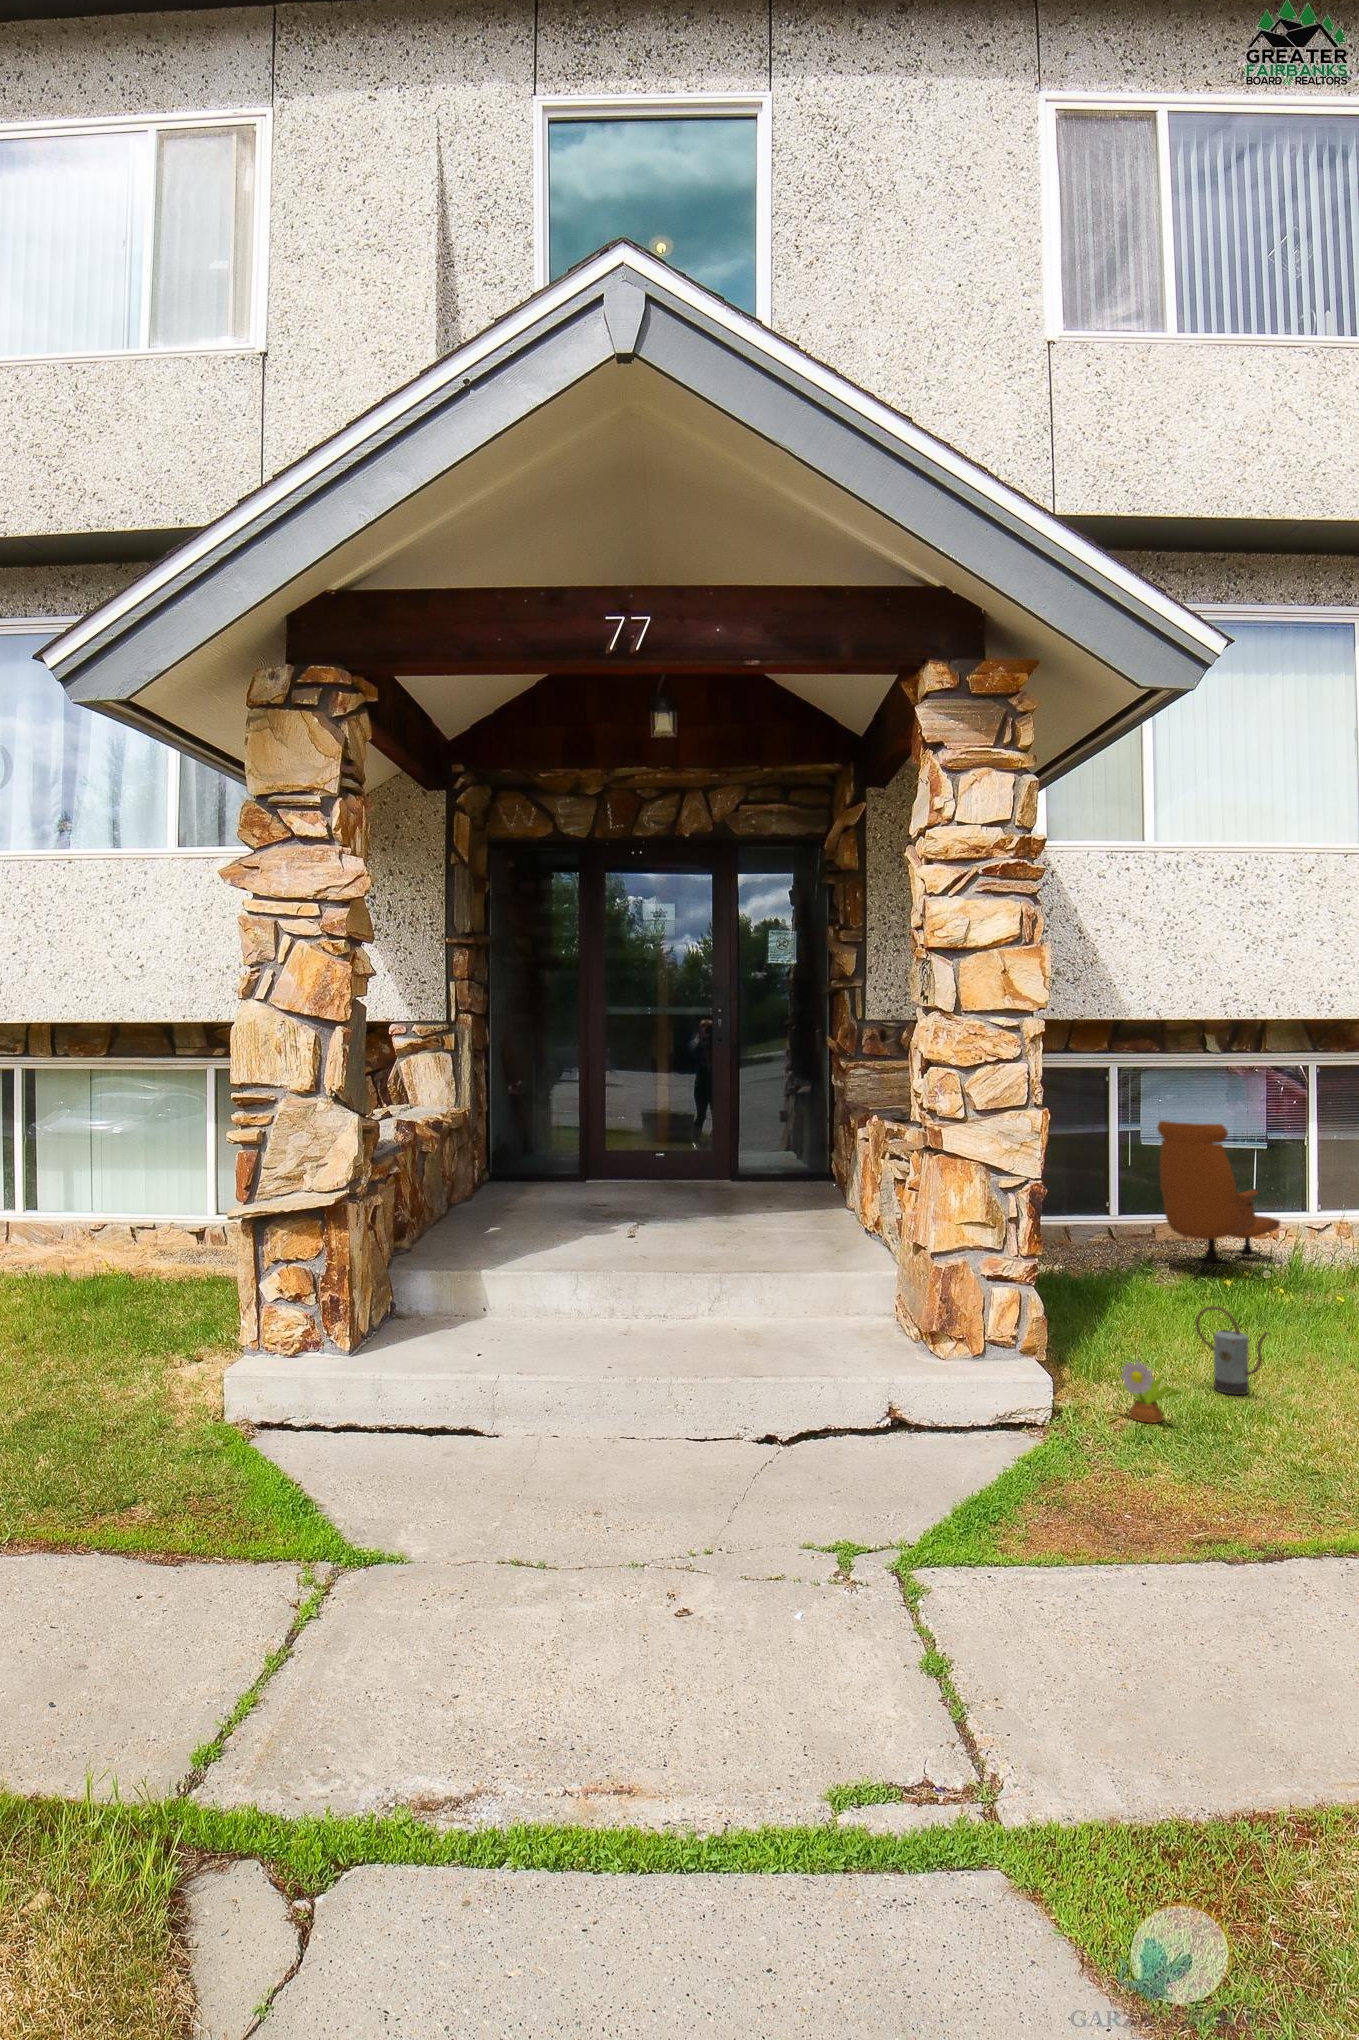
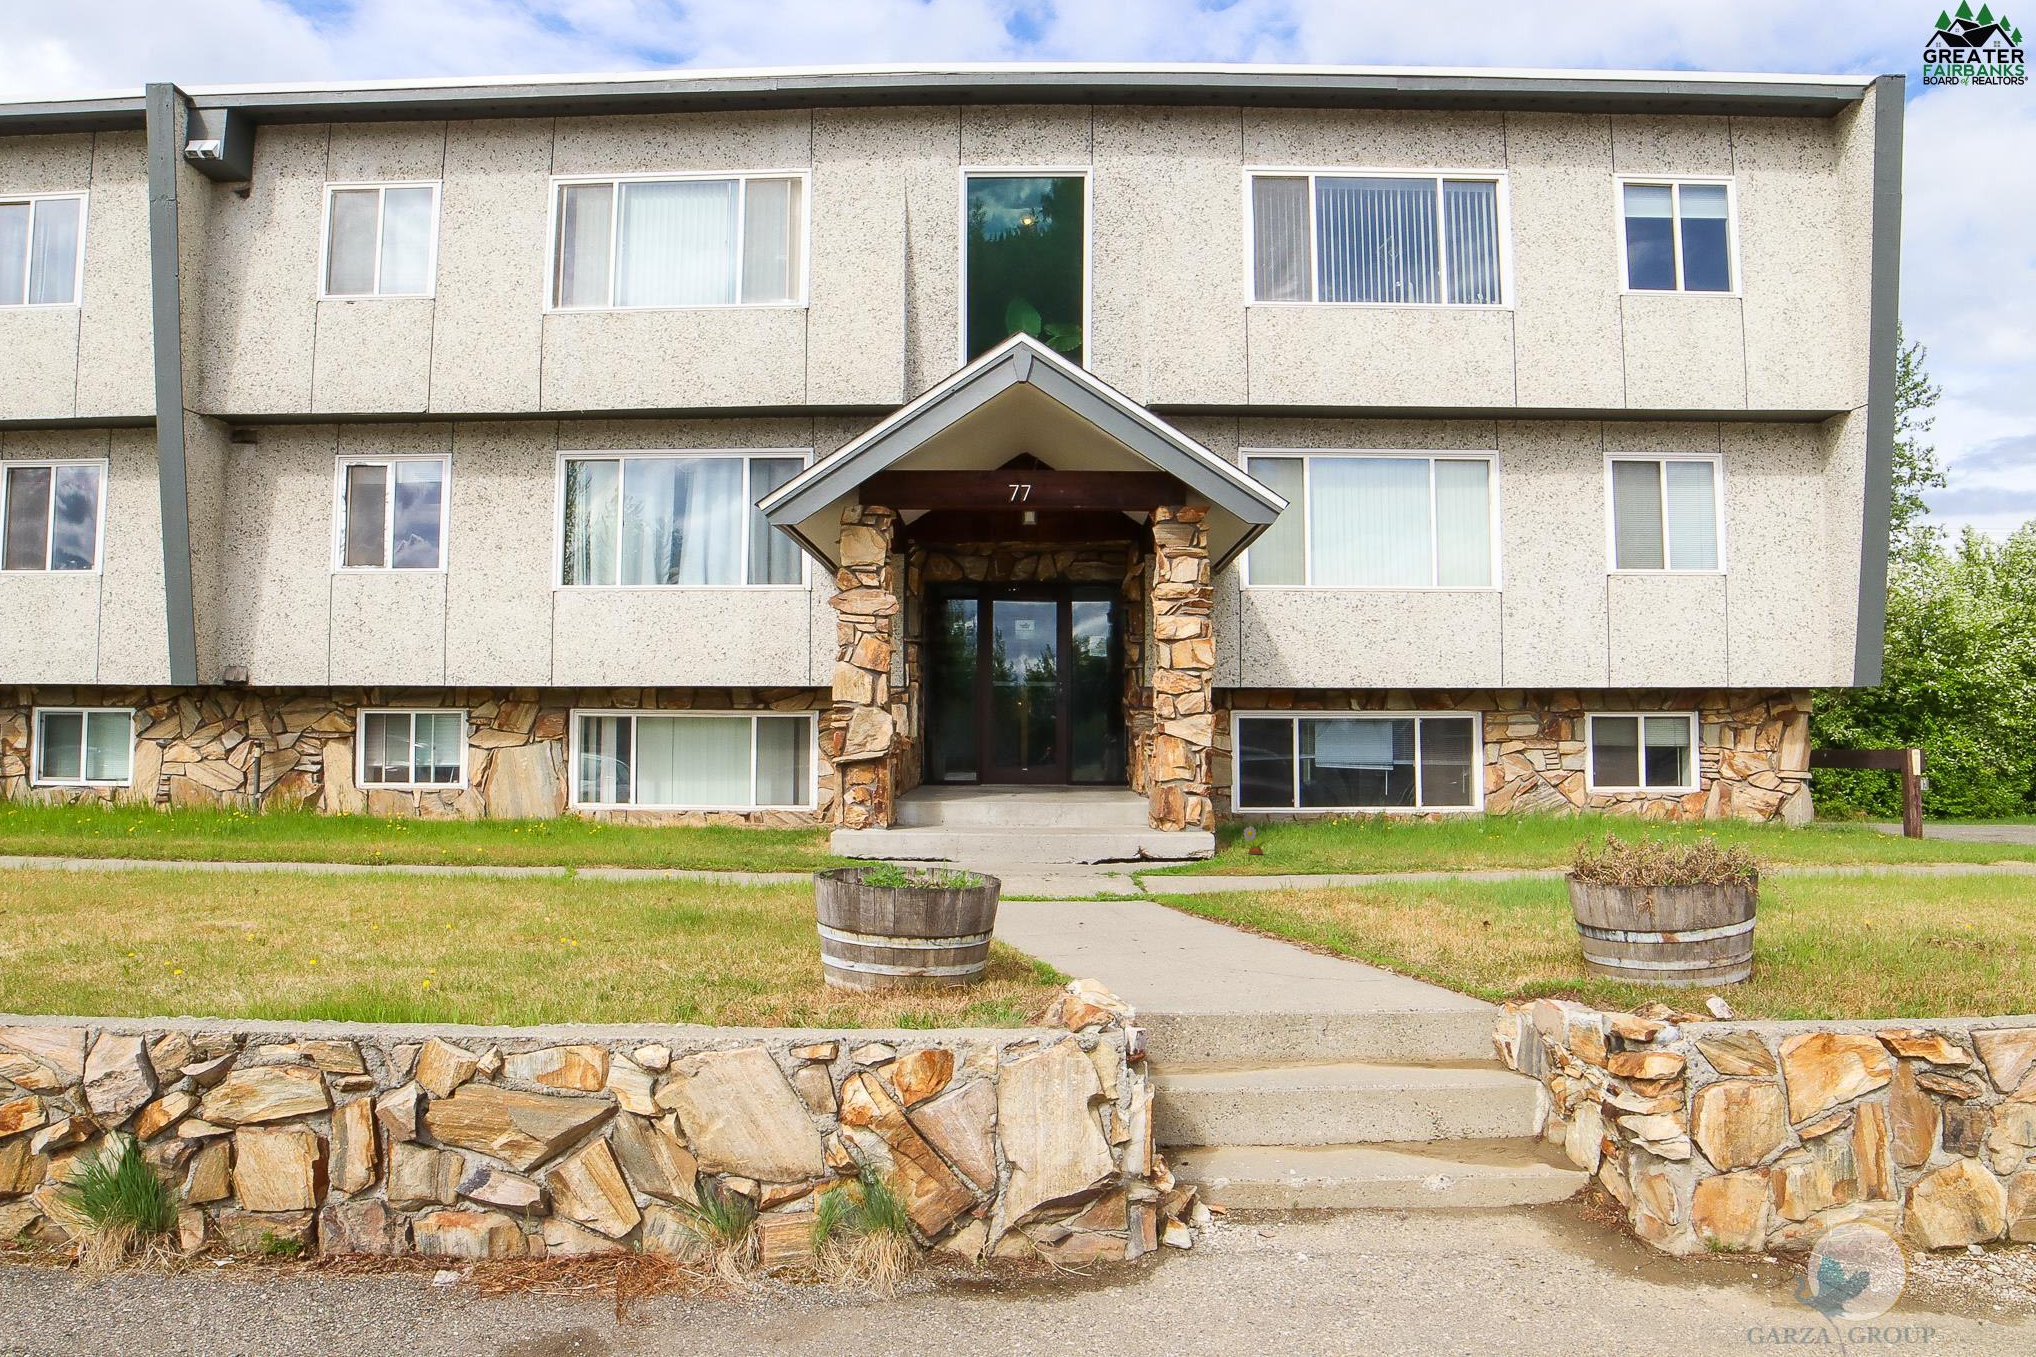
lounge chair: present [1157,1121,1281,1277] -> none [1311,745,1391,834]
watering can: present [1196,1306,1269,1395] -> none [1290,813,1319,852]

